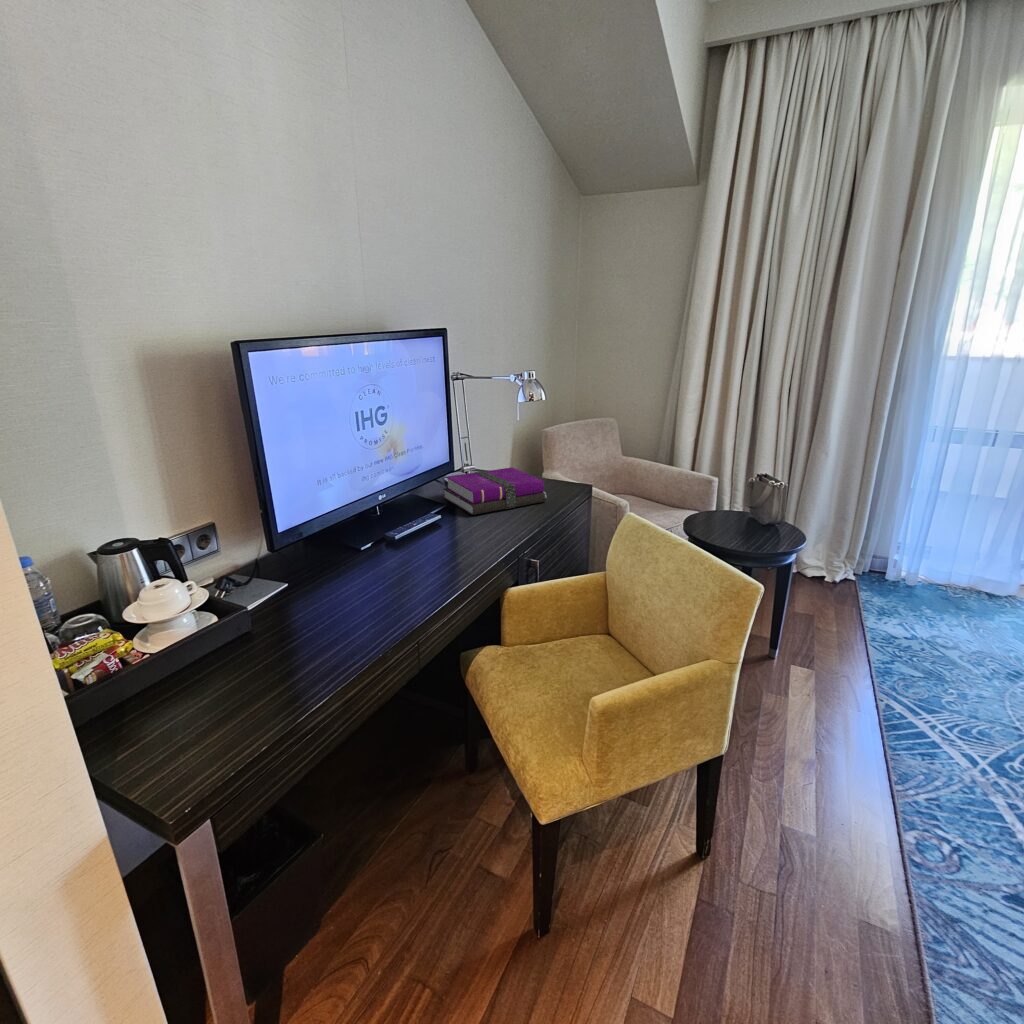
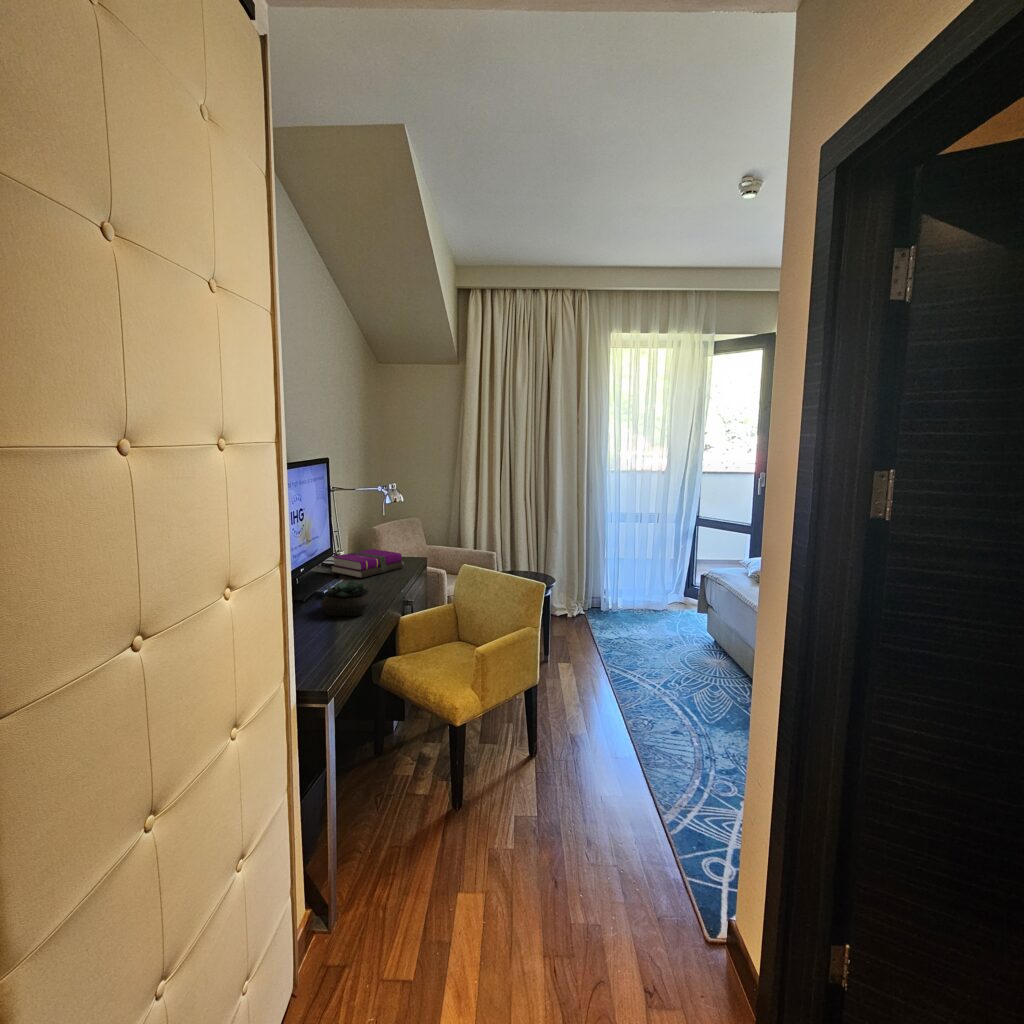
succulent plant: none [355,532,448,598] -> present [321,581,374,616]

